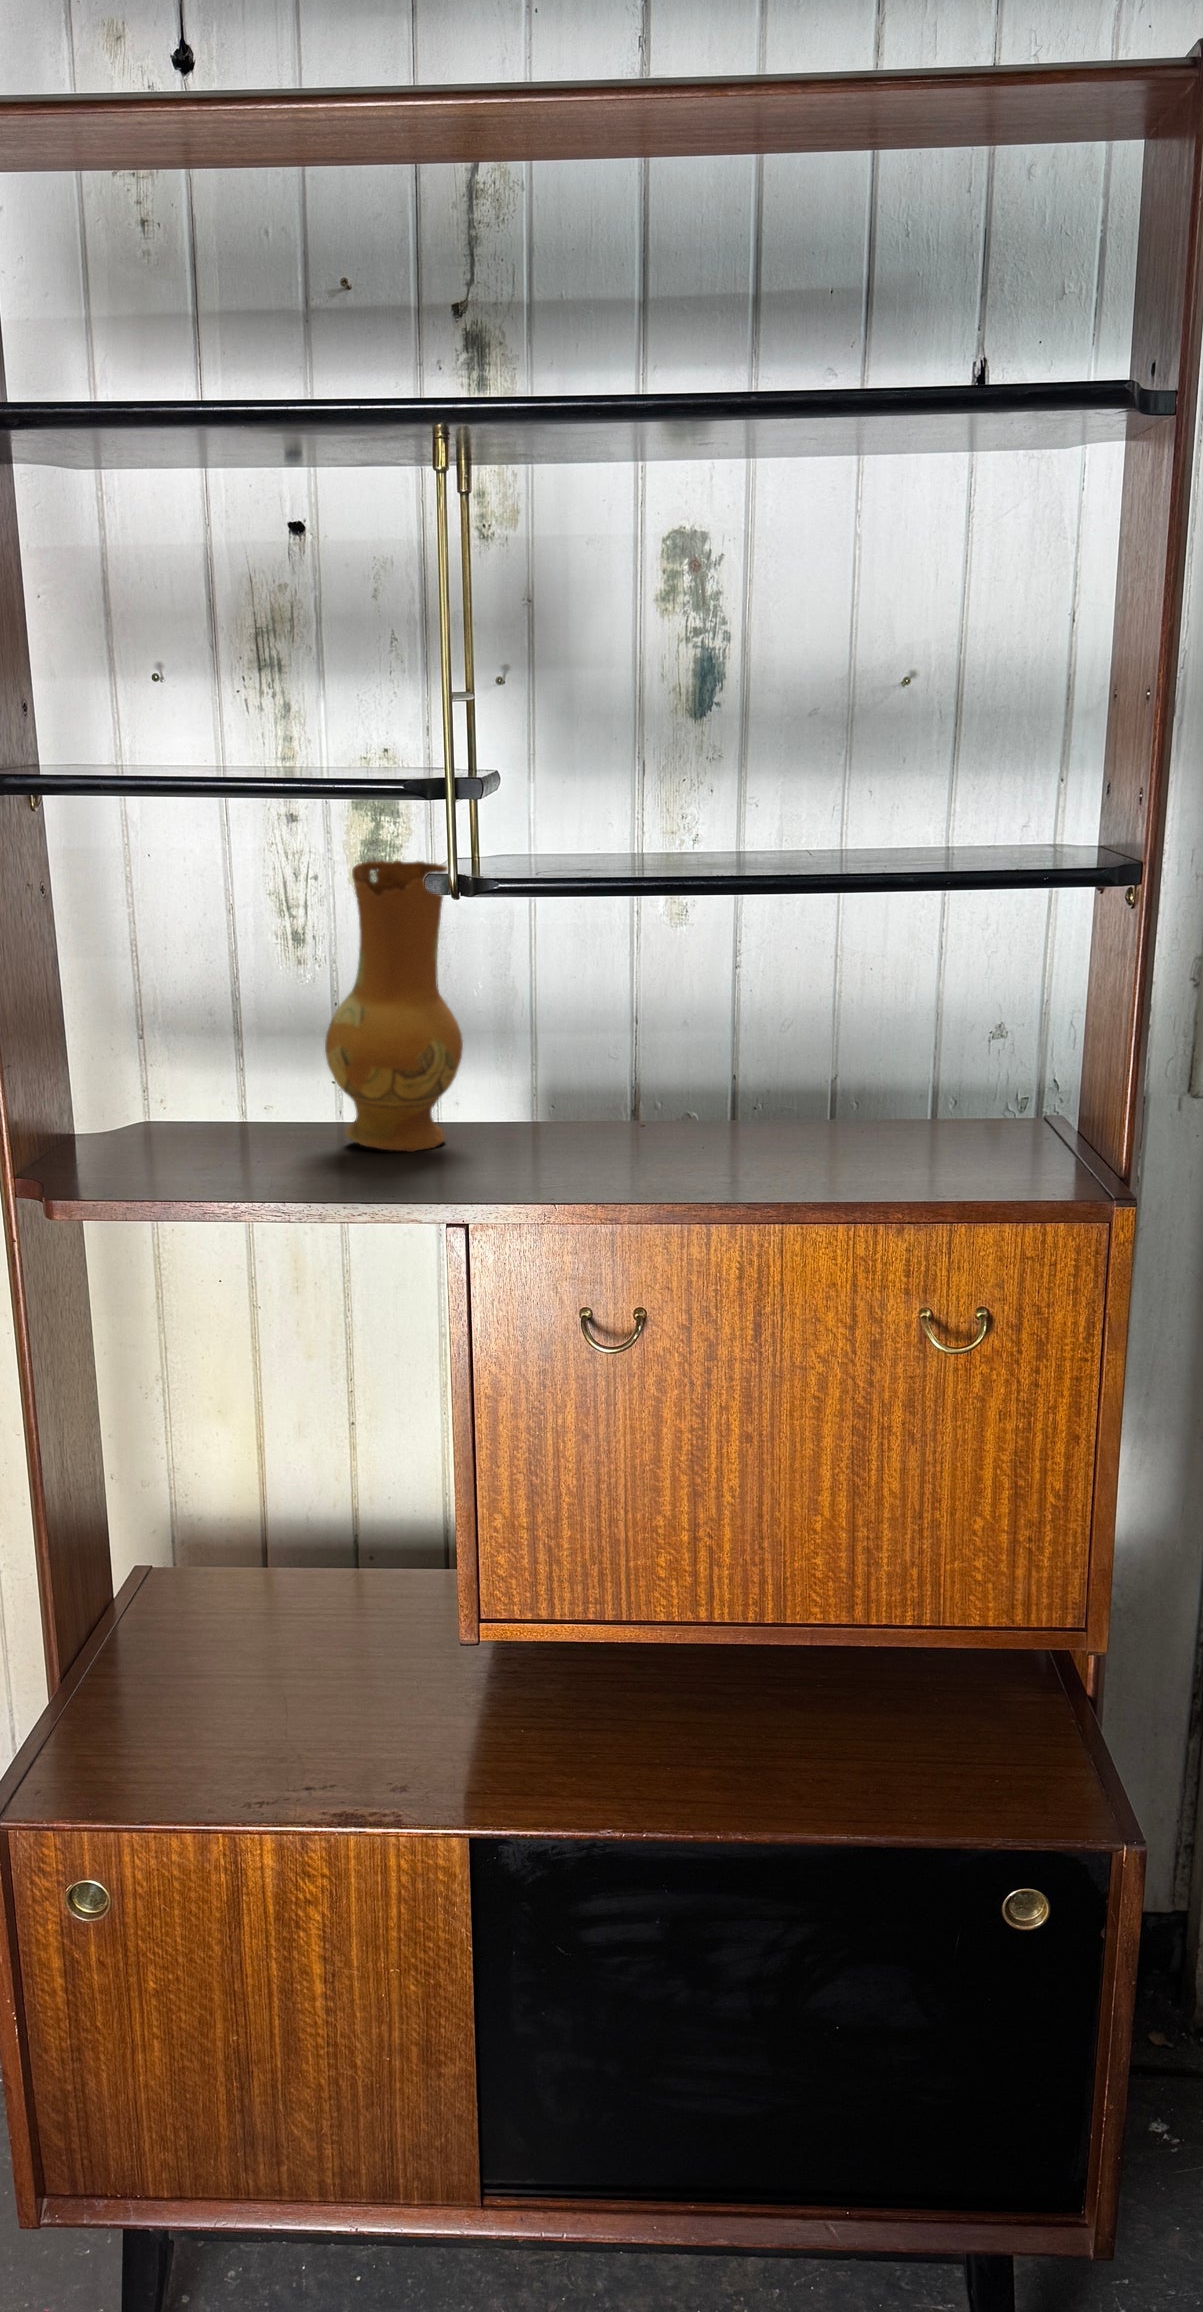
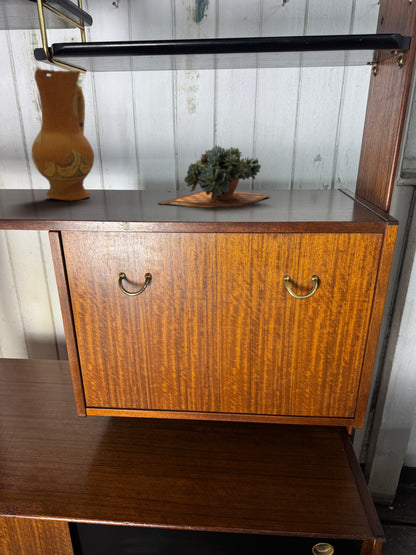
succulent plant: none [628,1023,880,1179] -> present [158,145,270,207]

